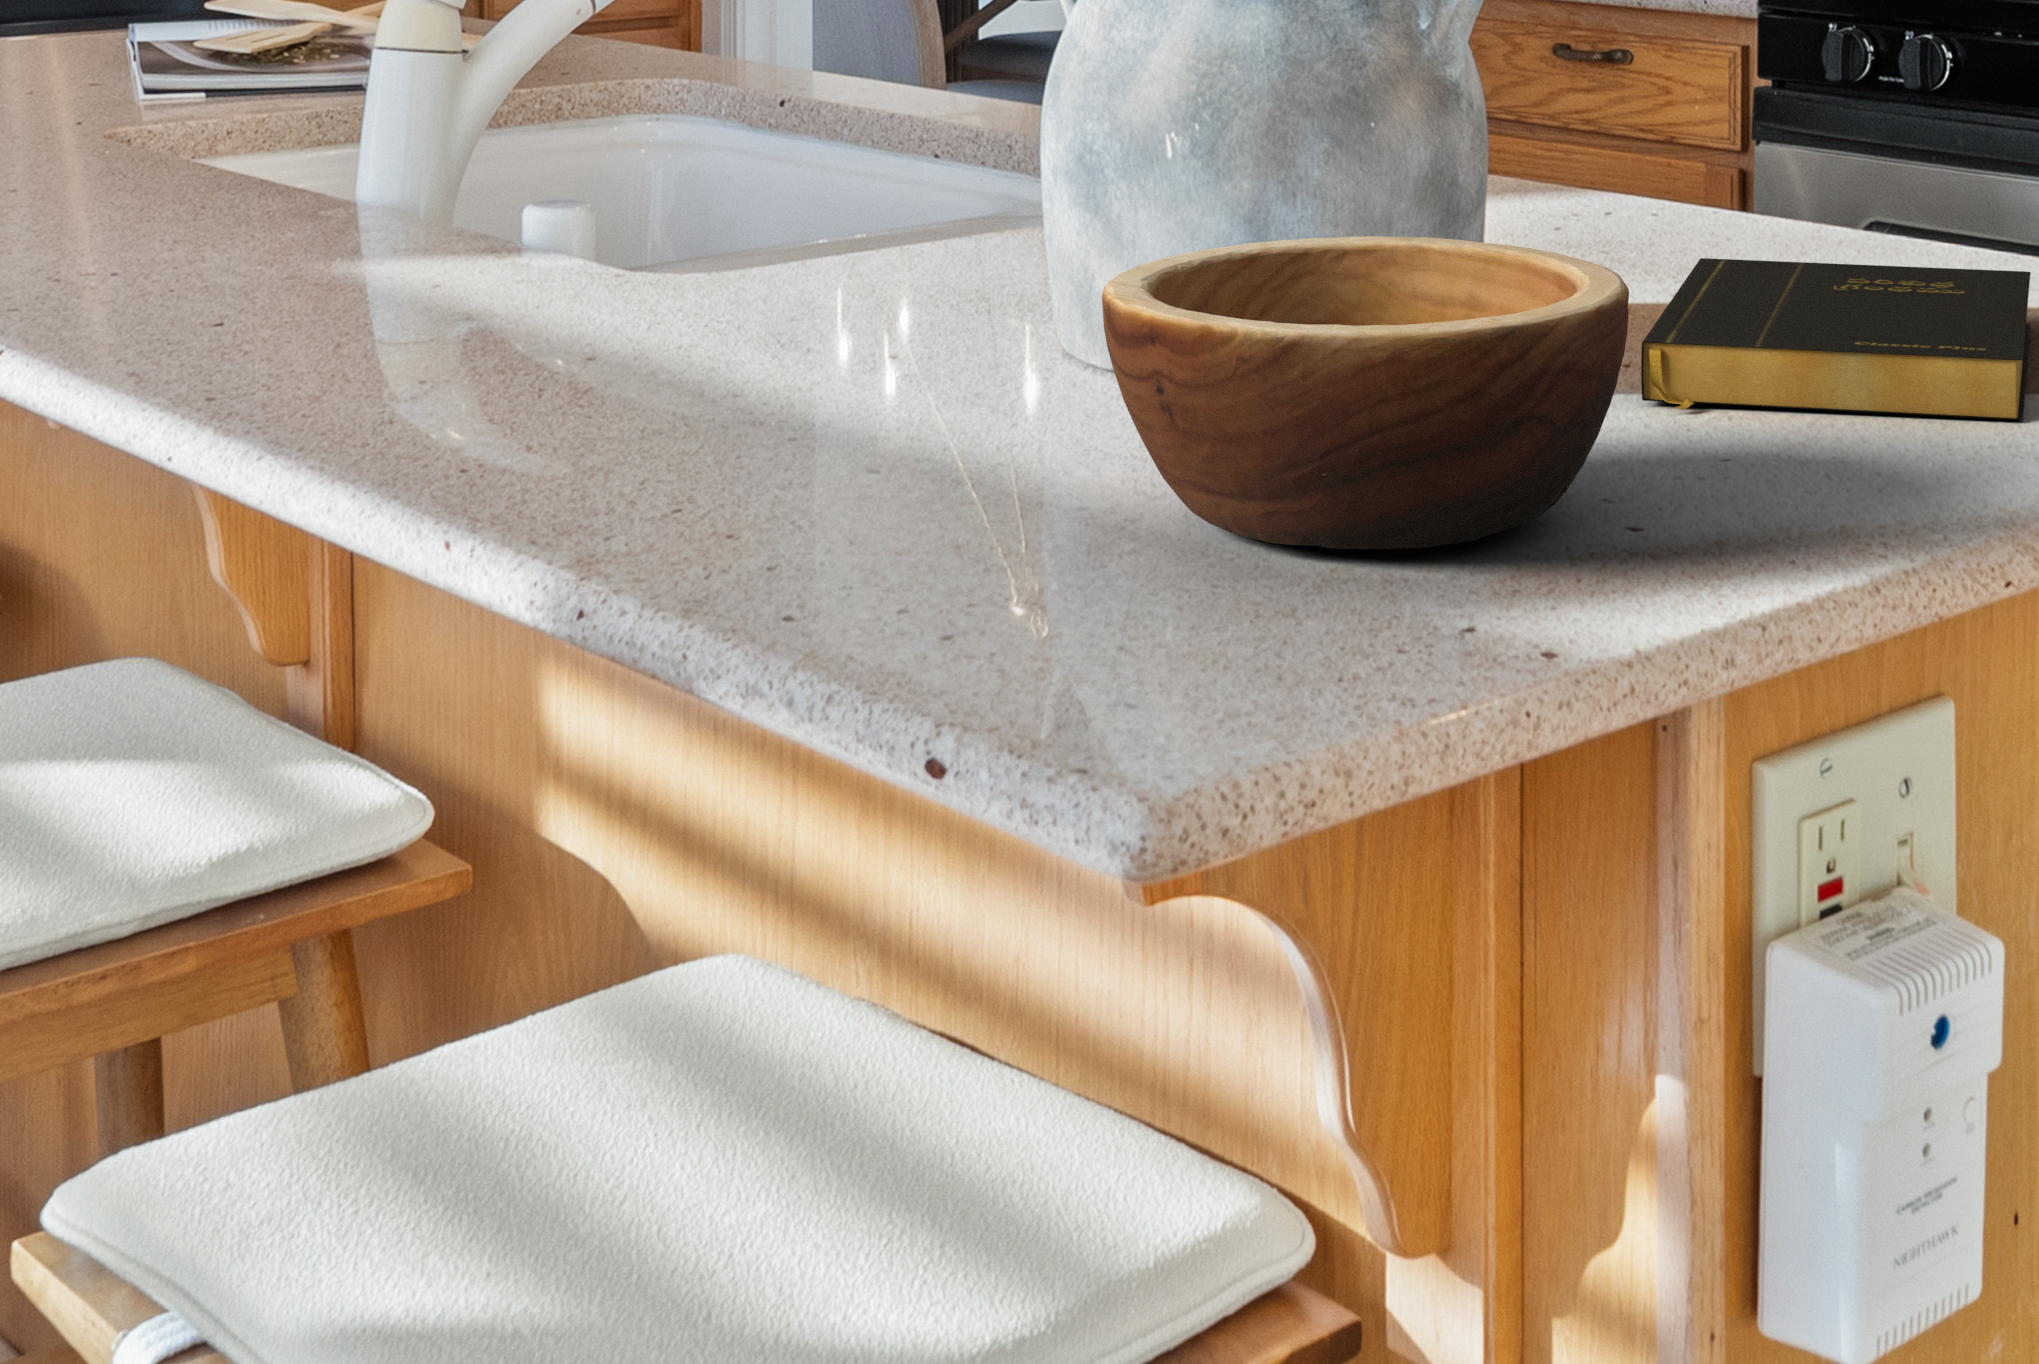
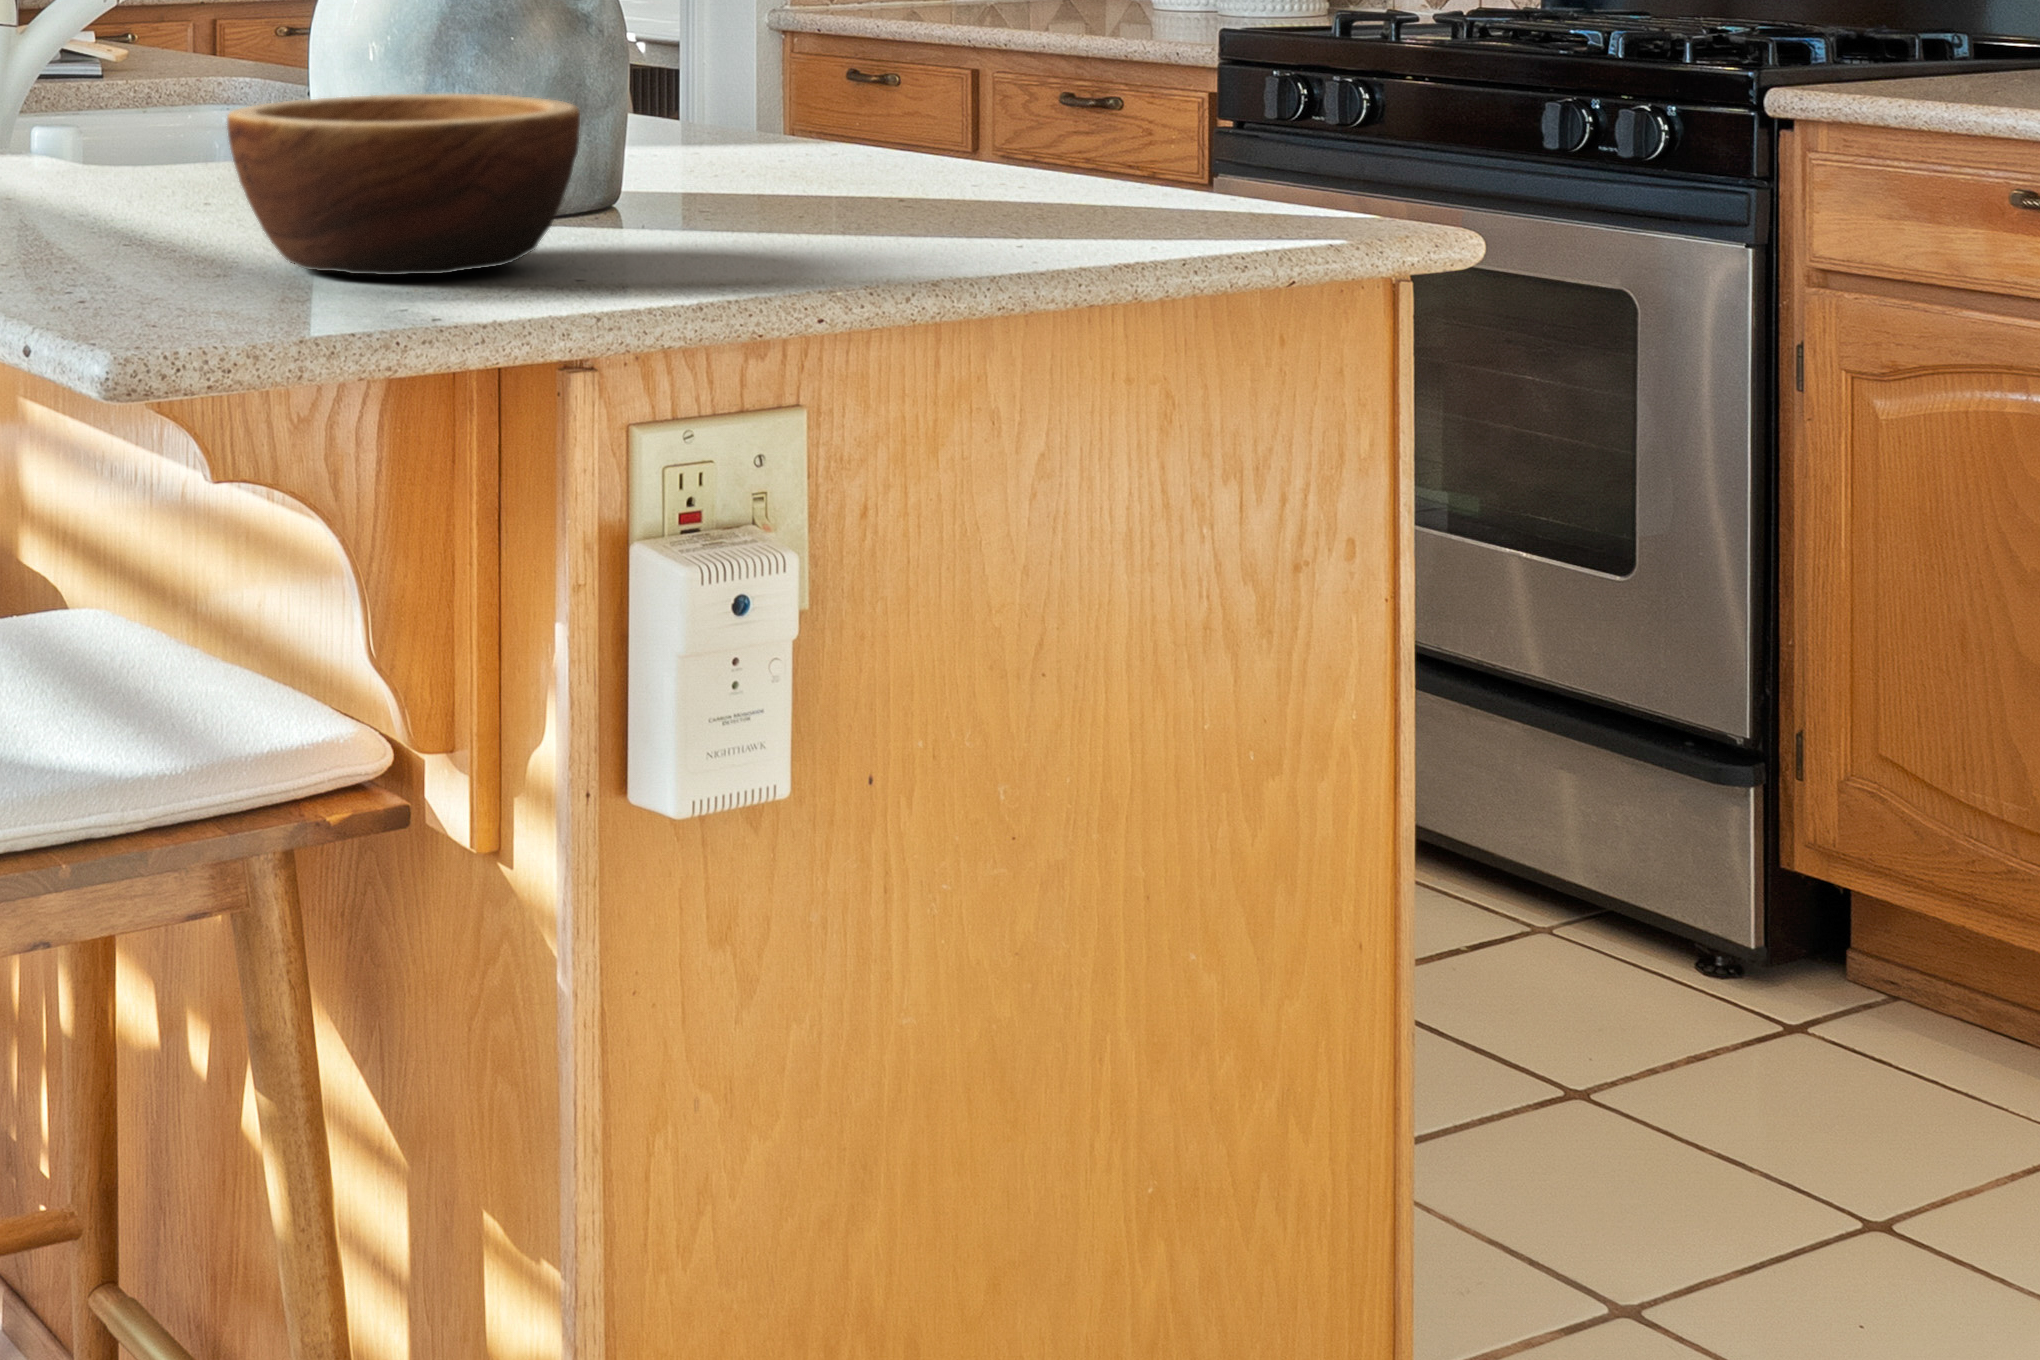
book: present [1641,258,2031,420] -> none [685,158,1049,245]

